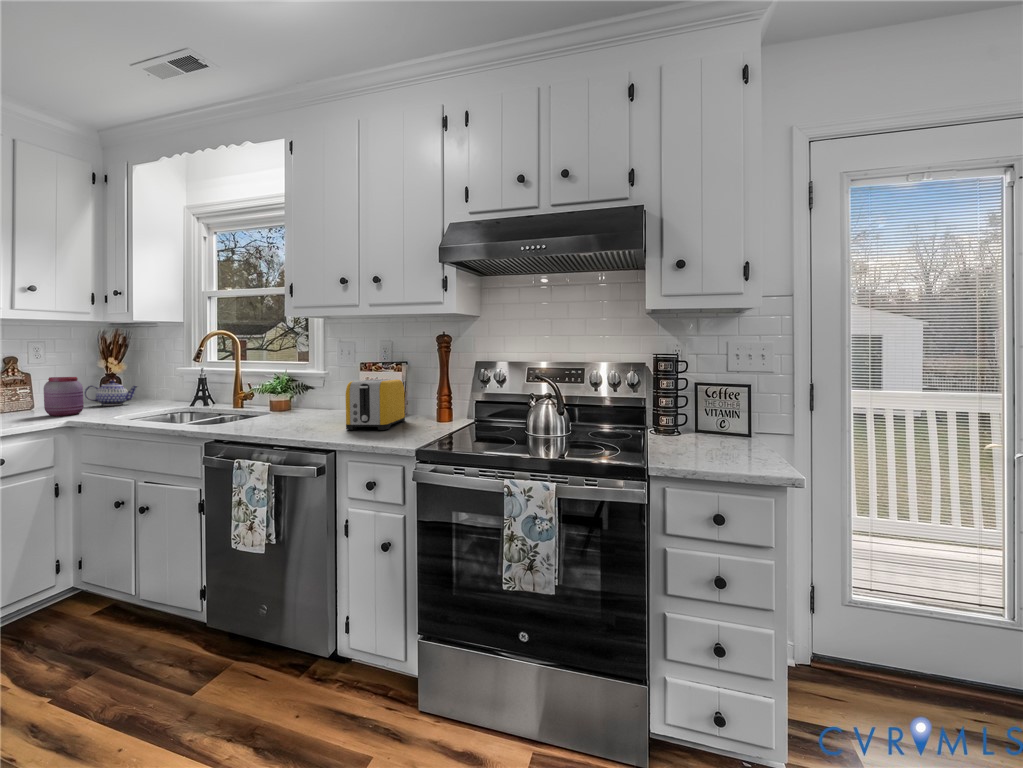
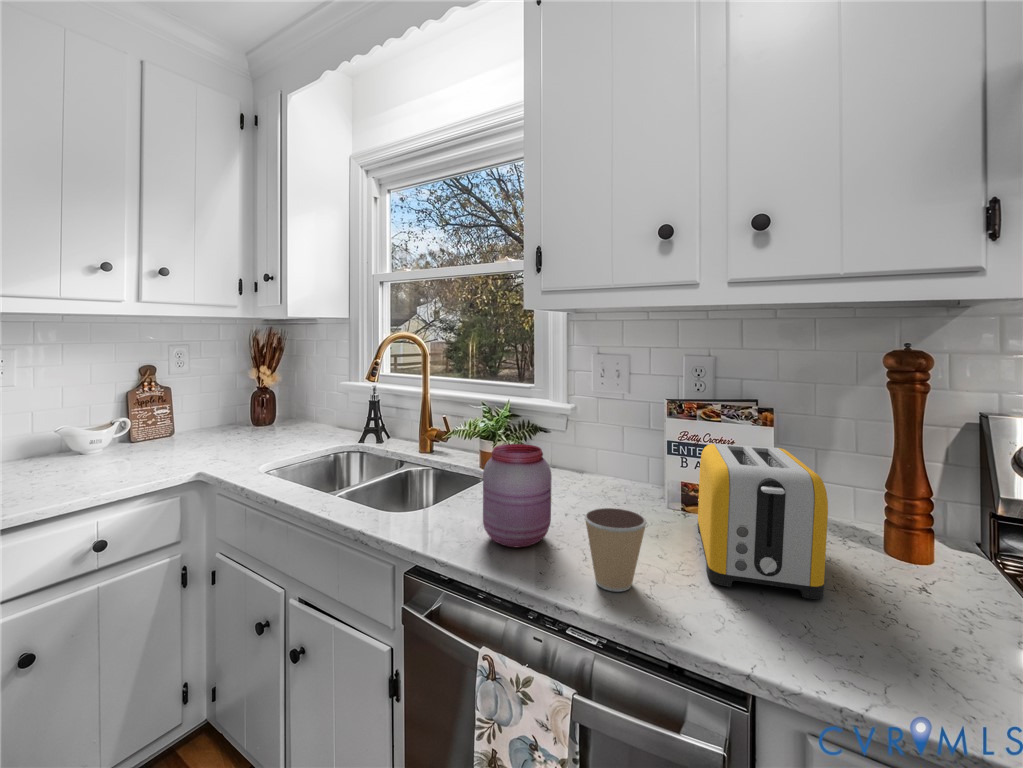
jar: present [44,377,84,416] -> present [483,444,552,547]
teapot: present [84,381,137,406] -> none [230,400,294,435]
coffee cup: none [287,403,316,433] -> present [585,508,647,592]

